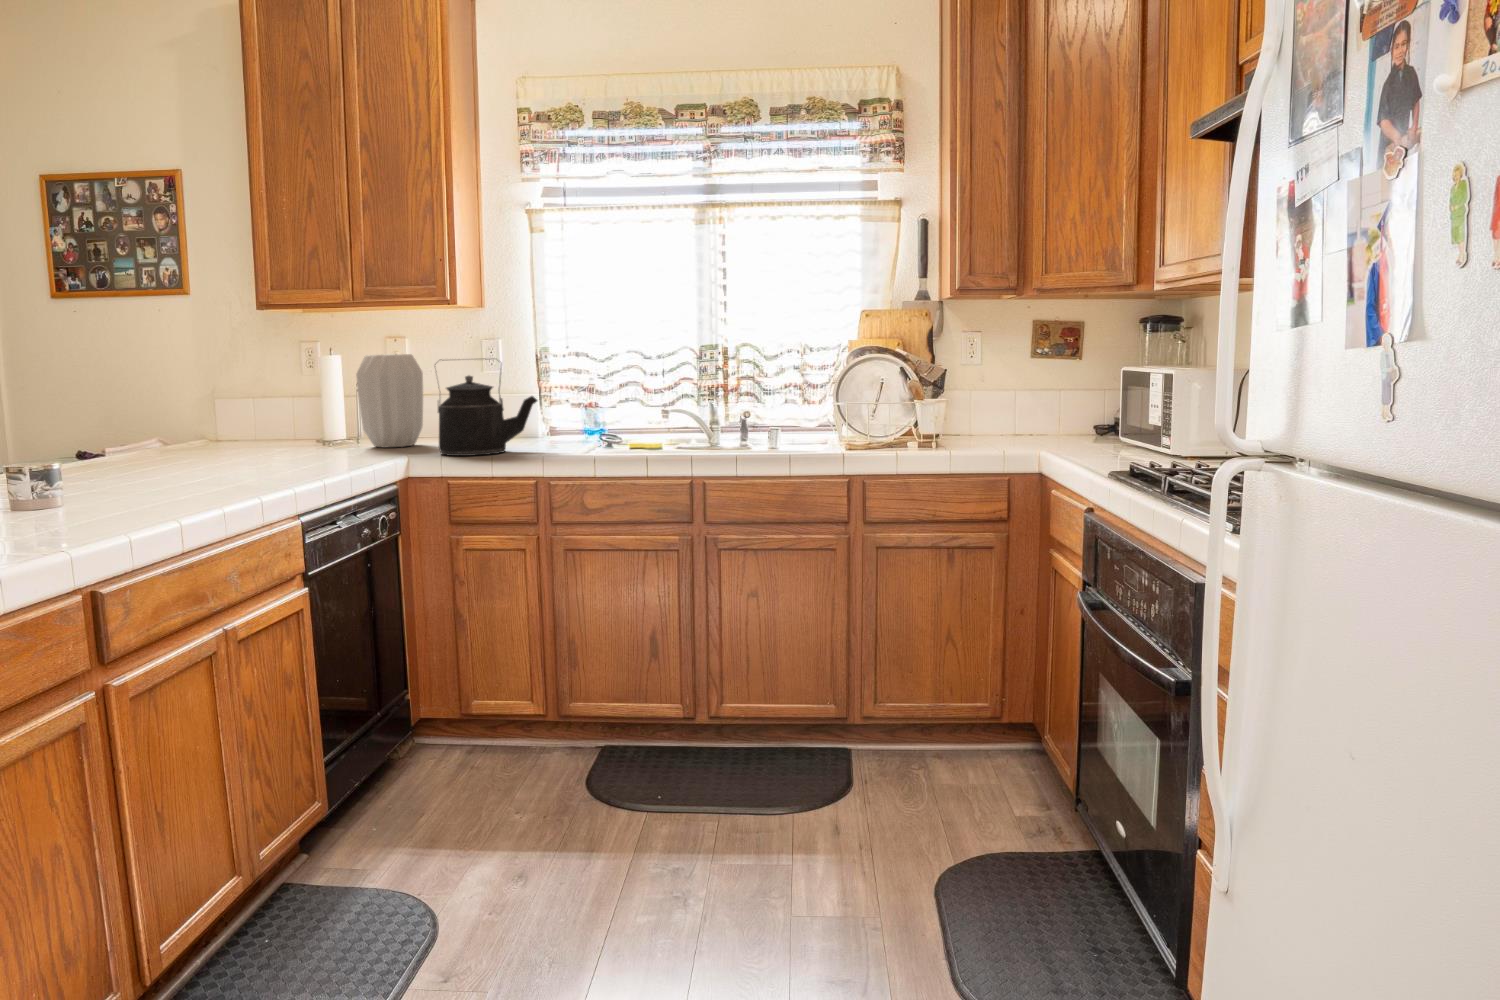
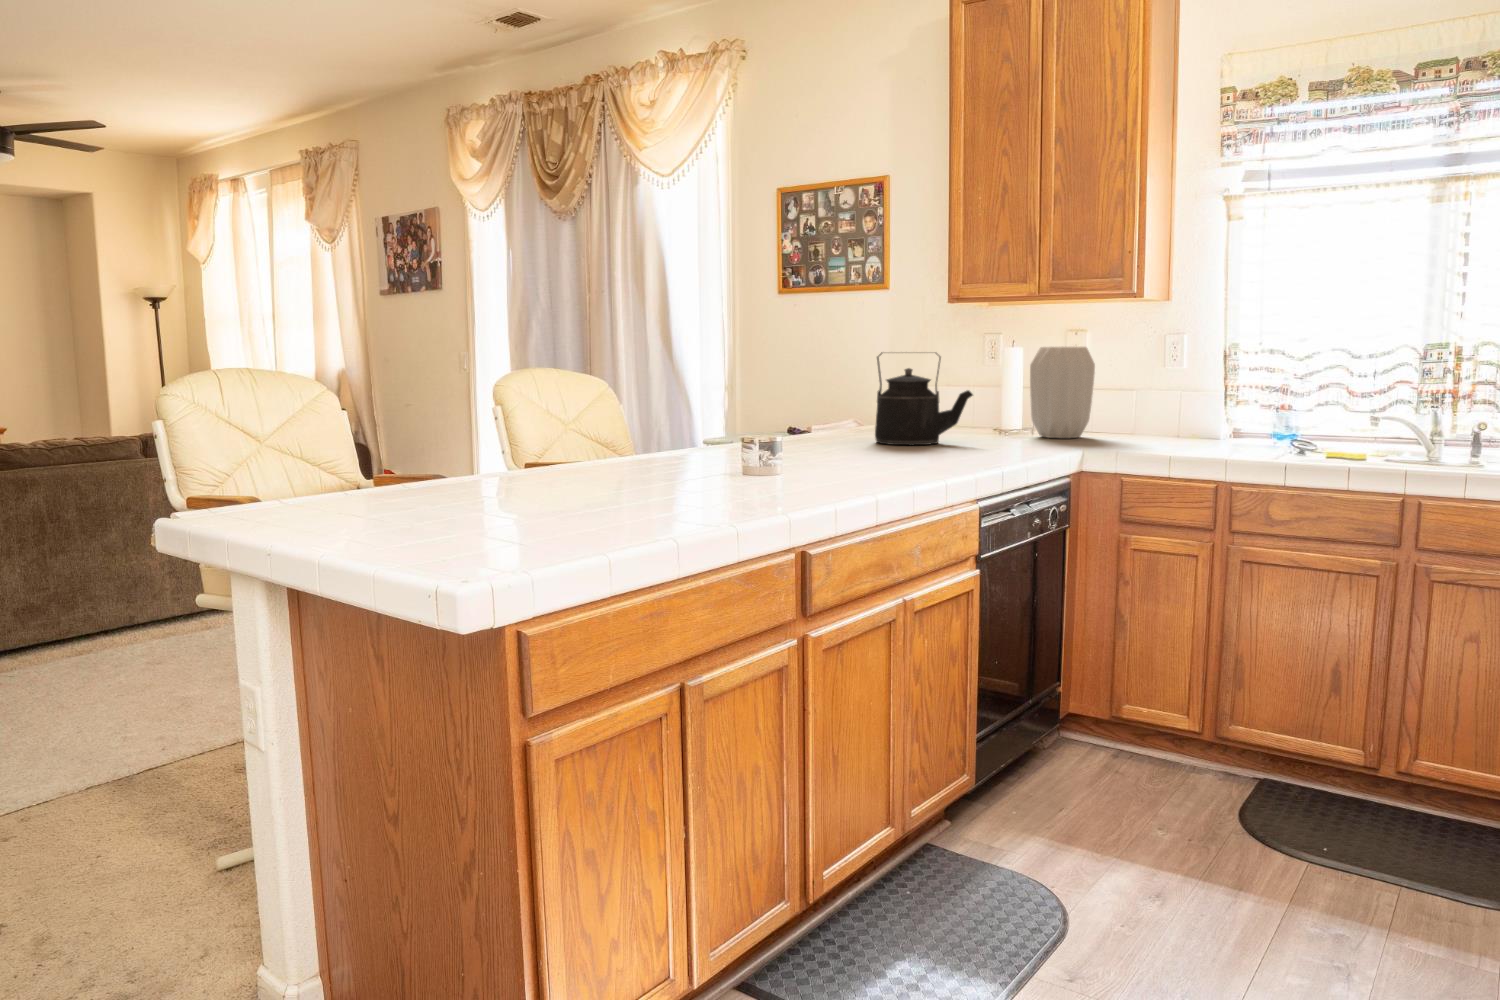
kettle: present [435,359,537,456] -> present [875,352,973,445]

